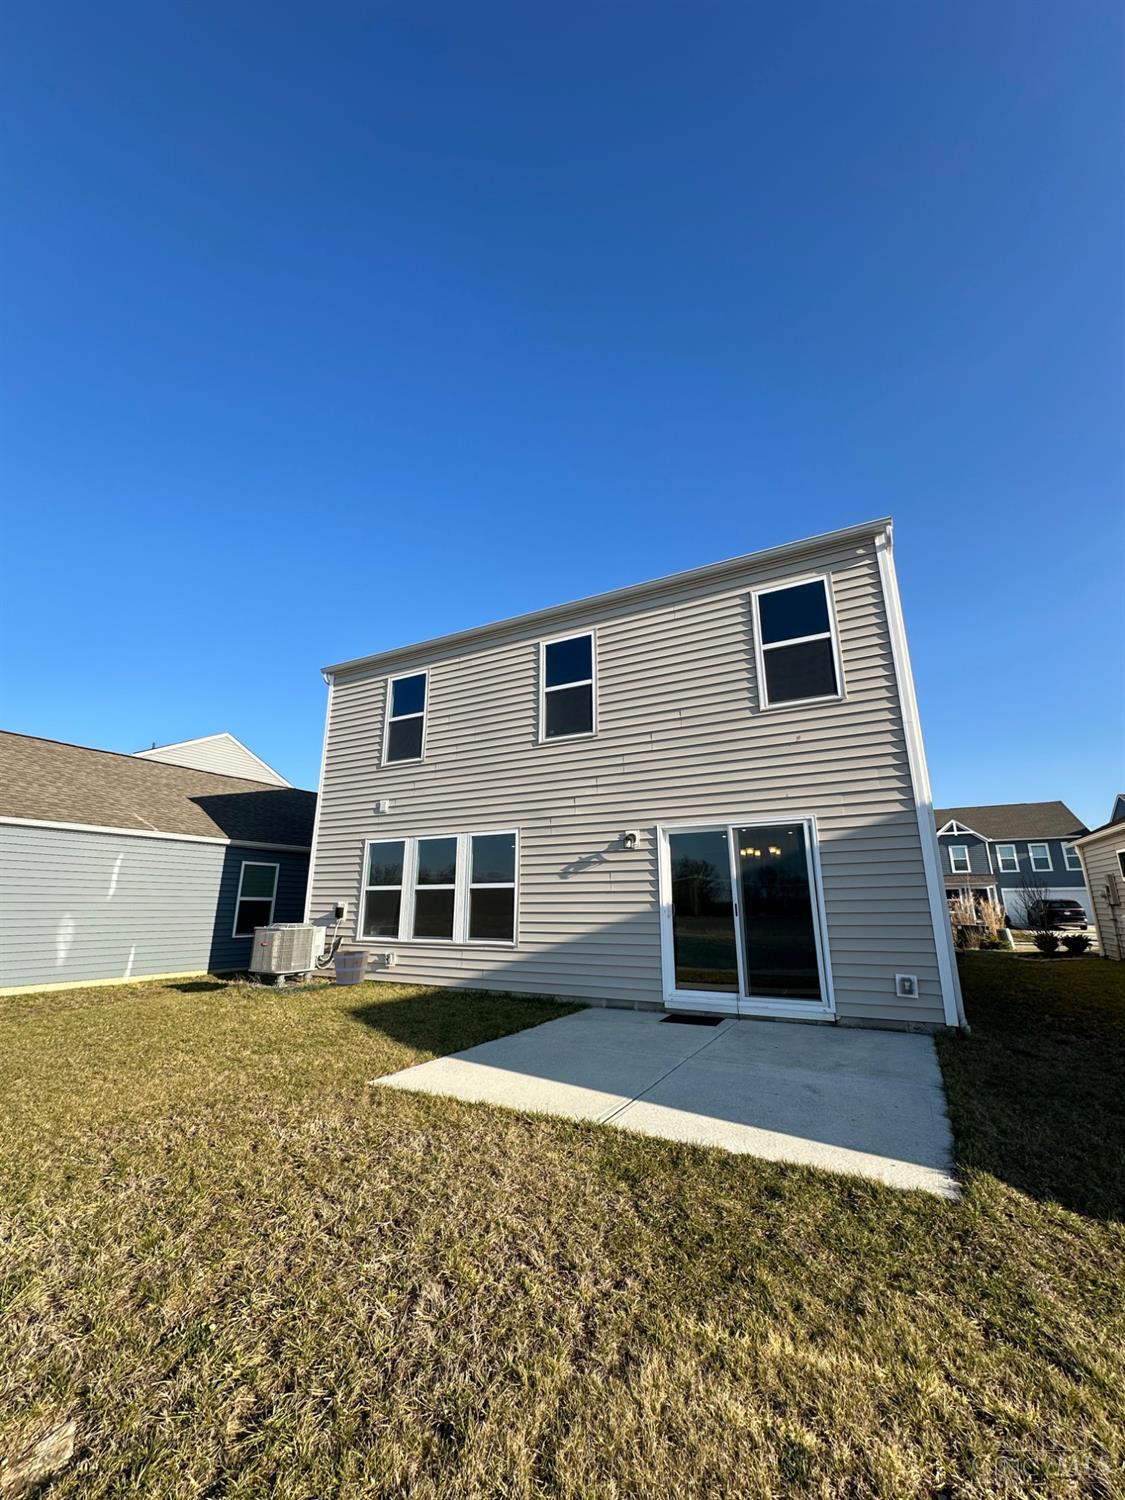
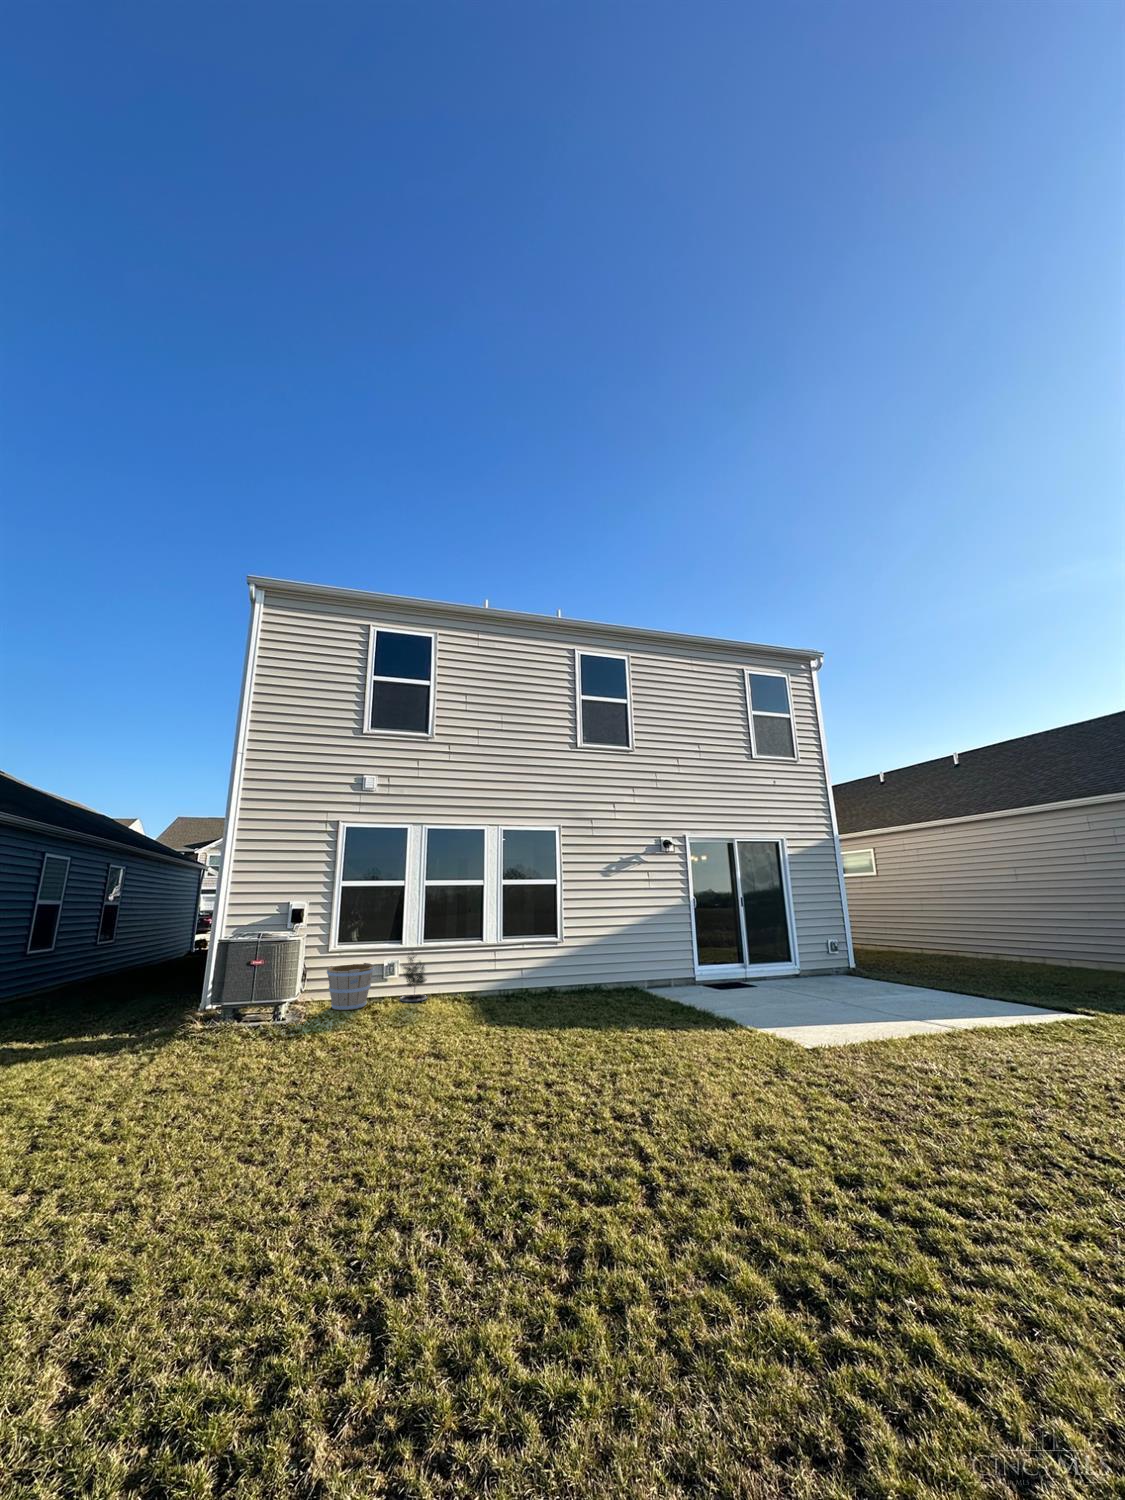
potted tree: none [378,942,406,986] -> present [400,956,427,1002]

